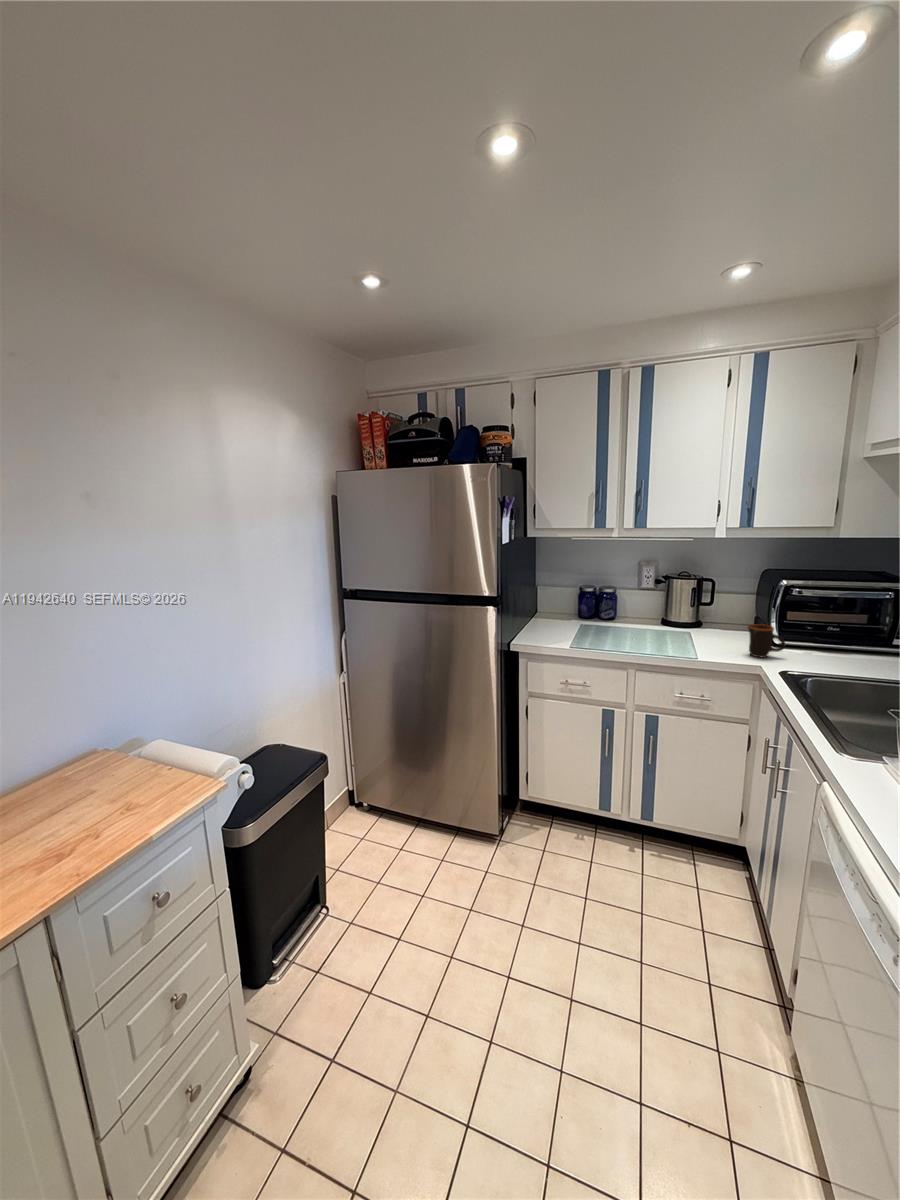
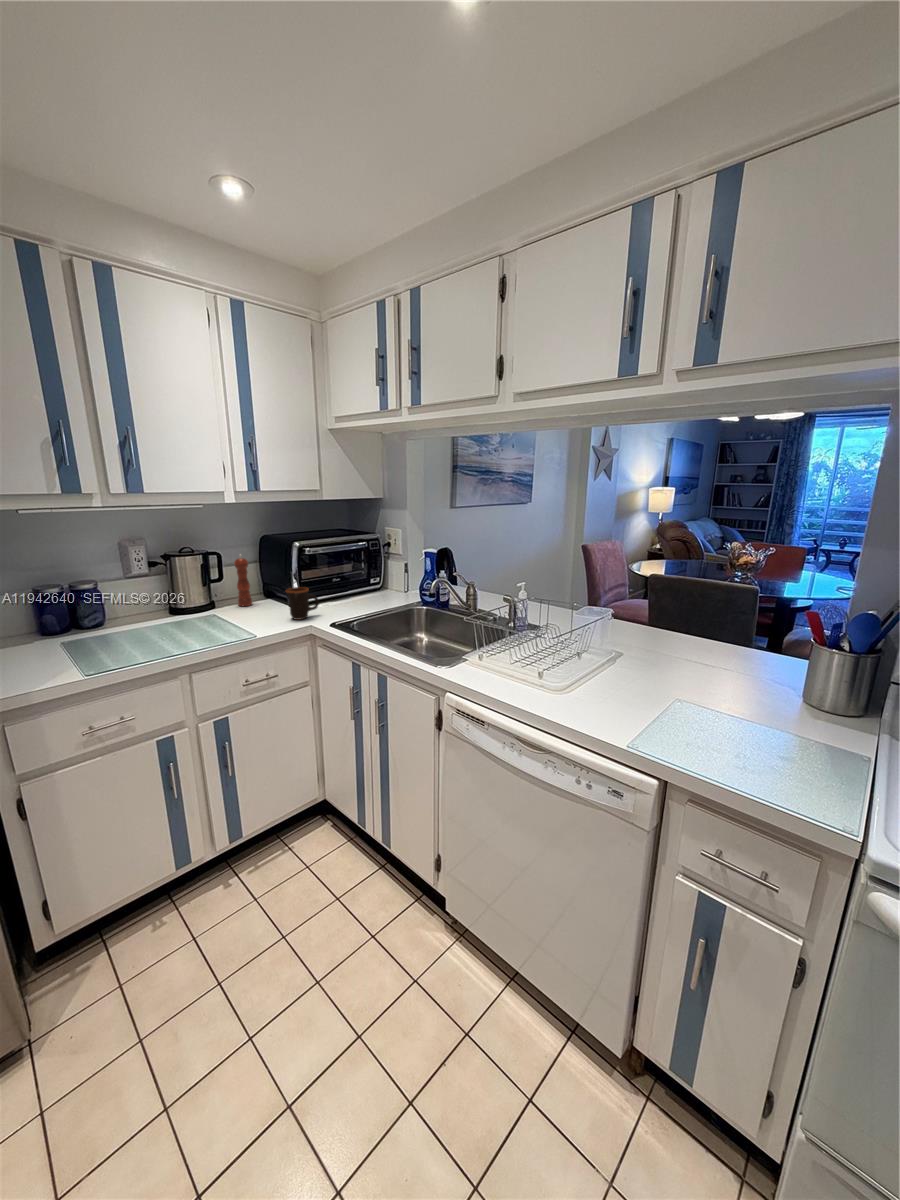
pepper mill: none [722,584,739,633] -> present [234,554,252,606]

